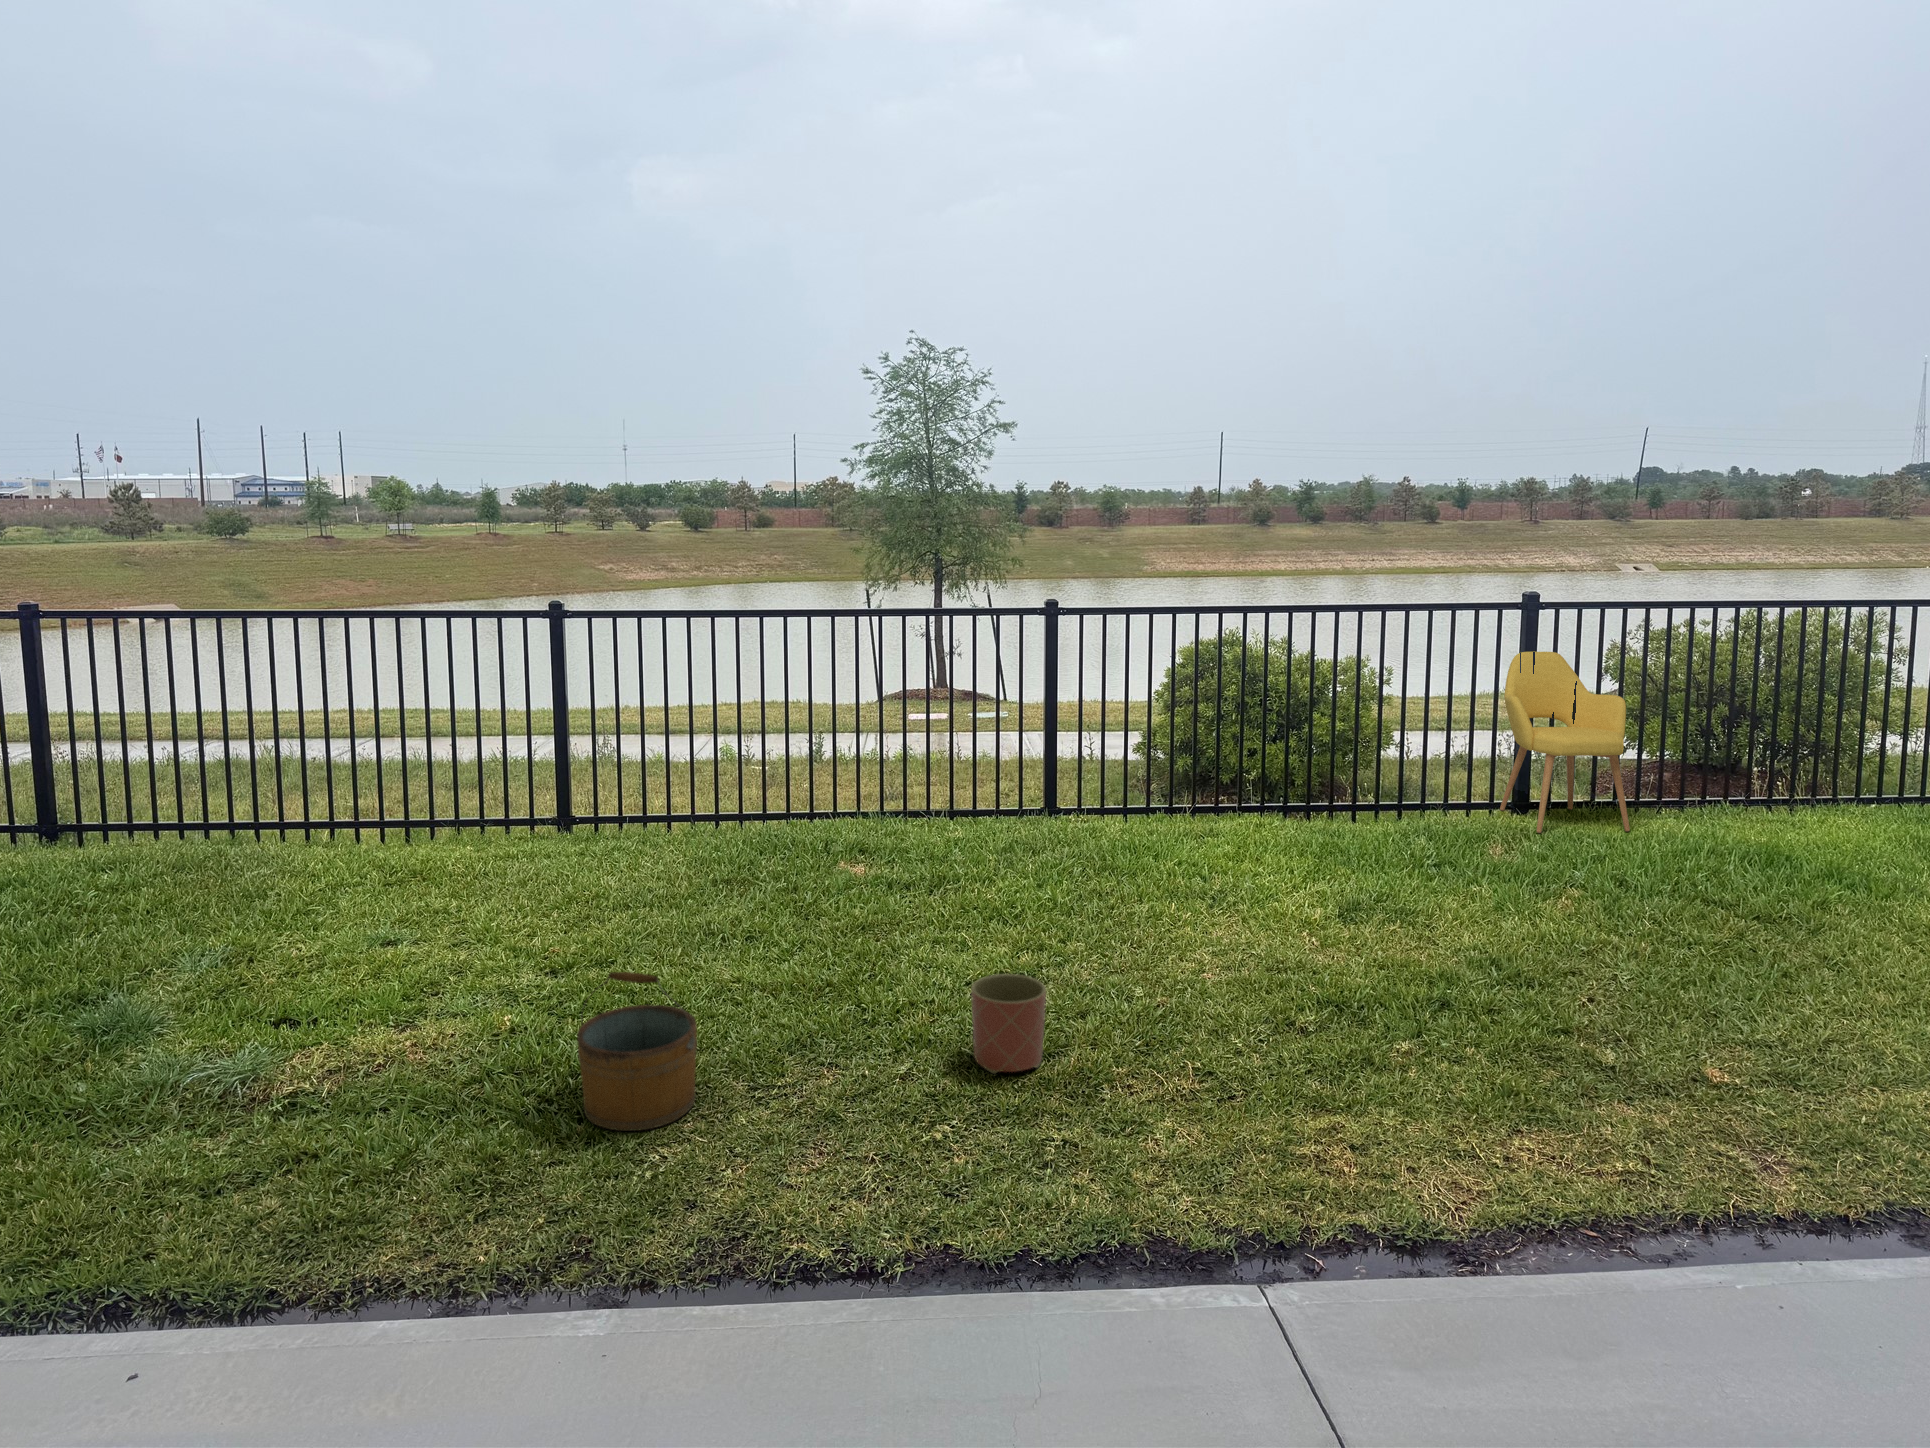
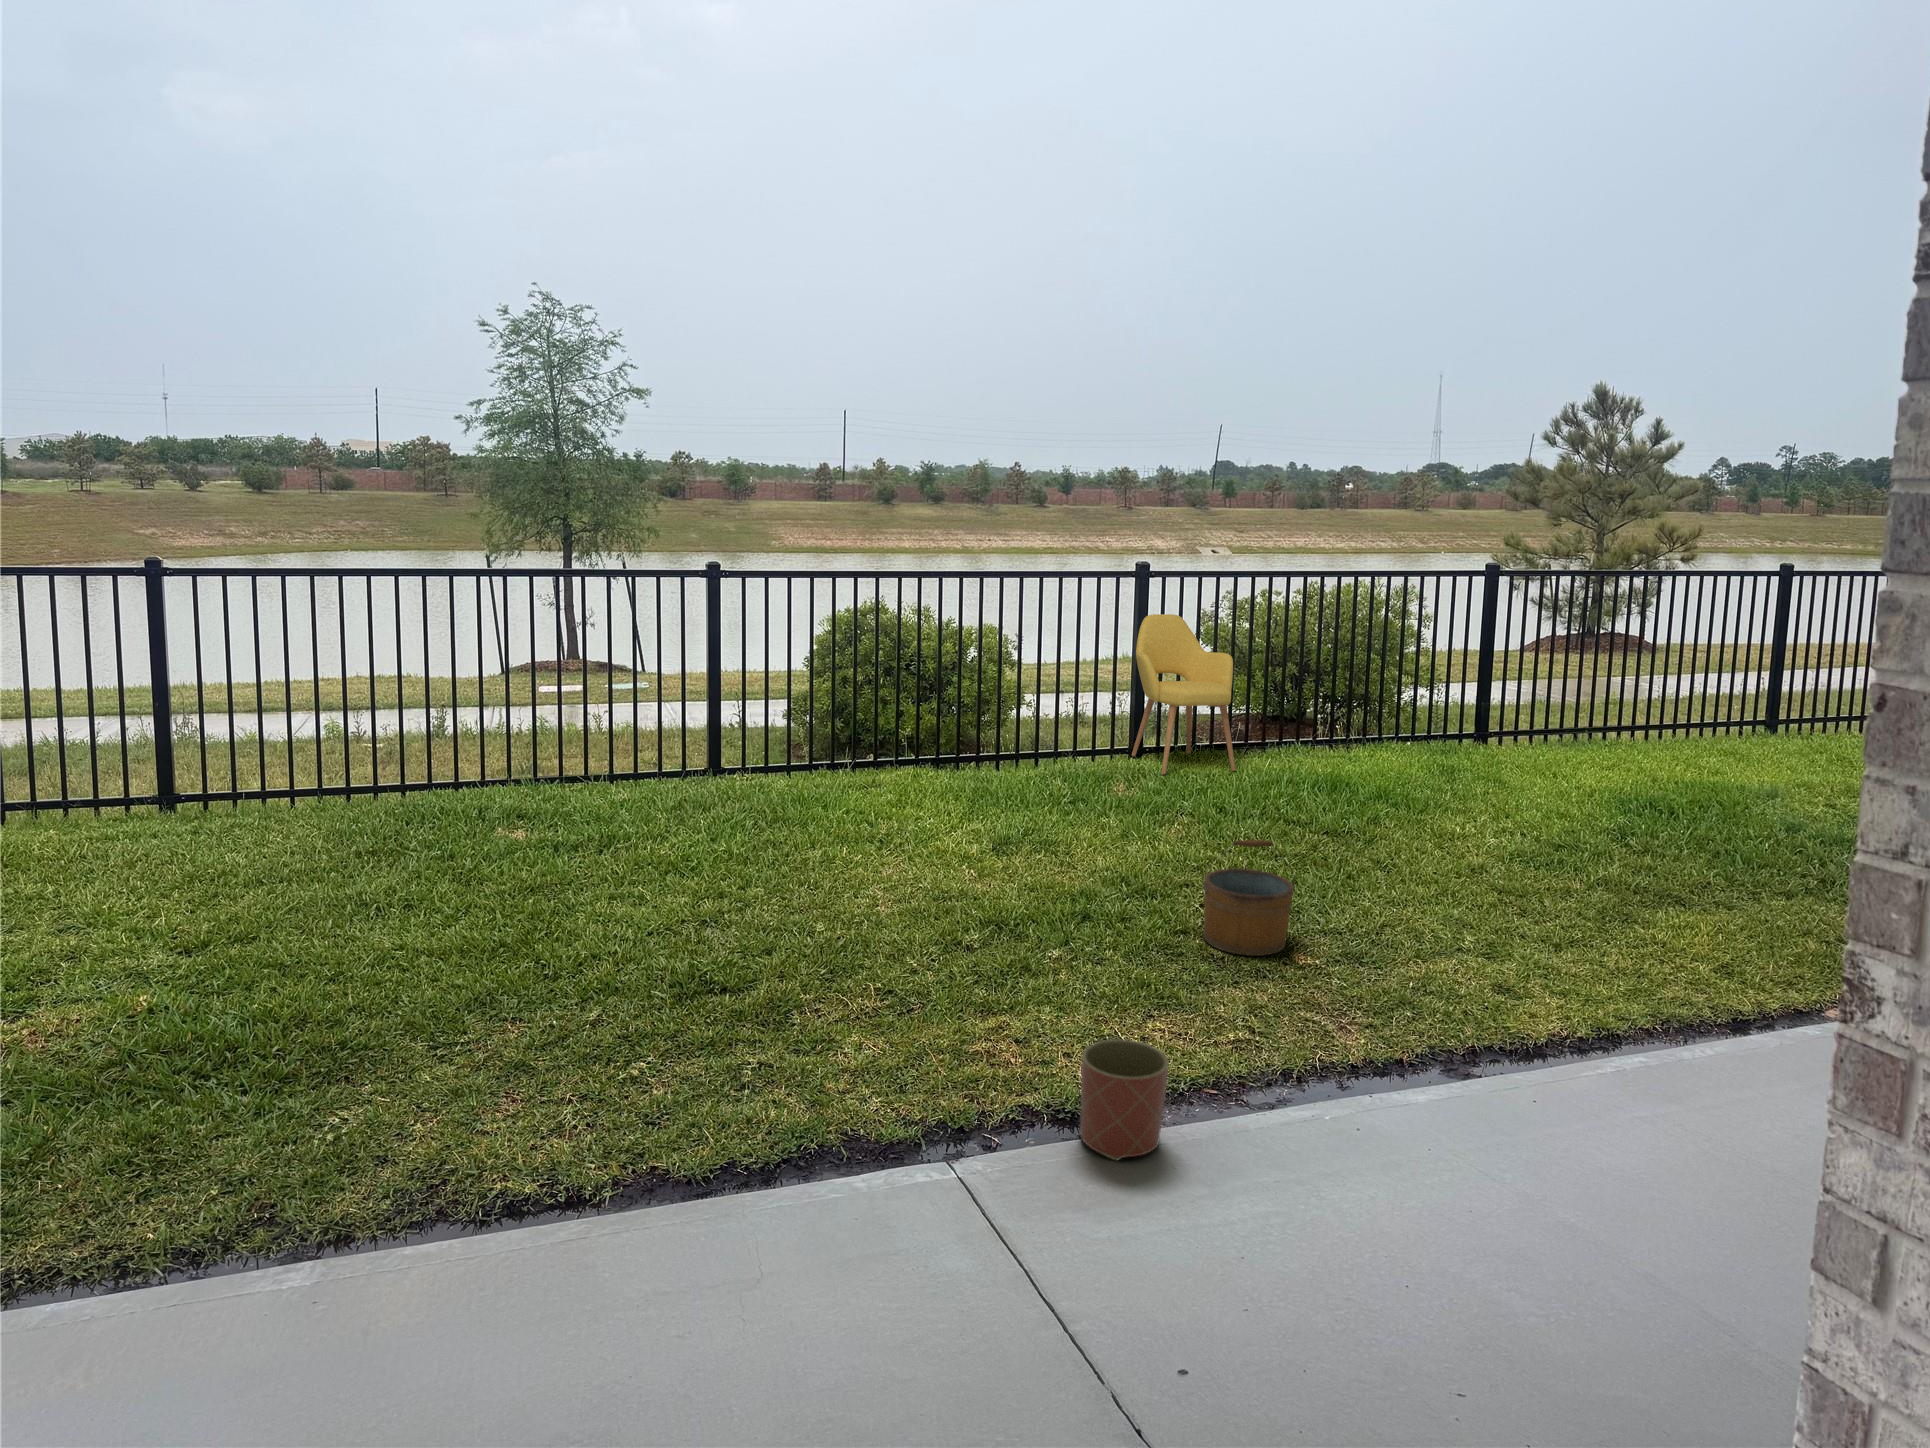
bucket: present [577,972,697,1131] -> present [1203,840,1294,956]
planter: present [971,974,1046,1074] -> present [1080,1039,1169,1160]

